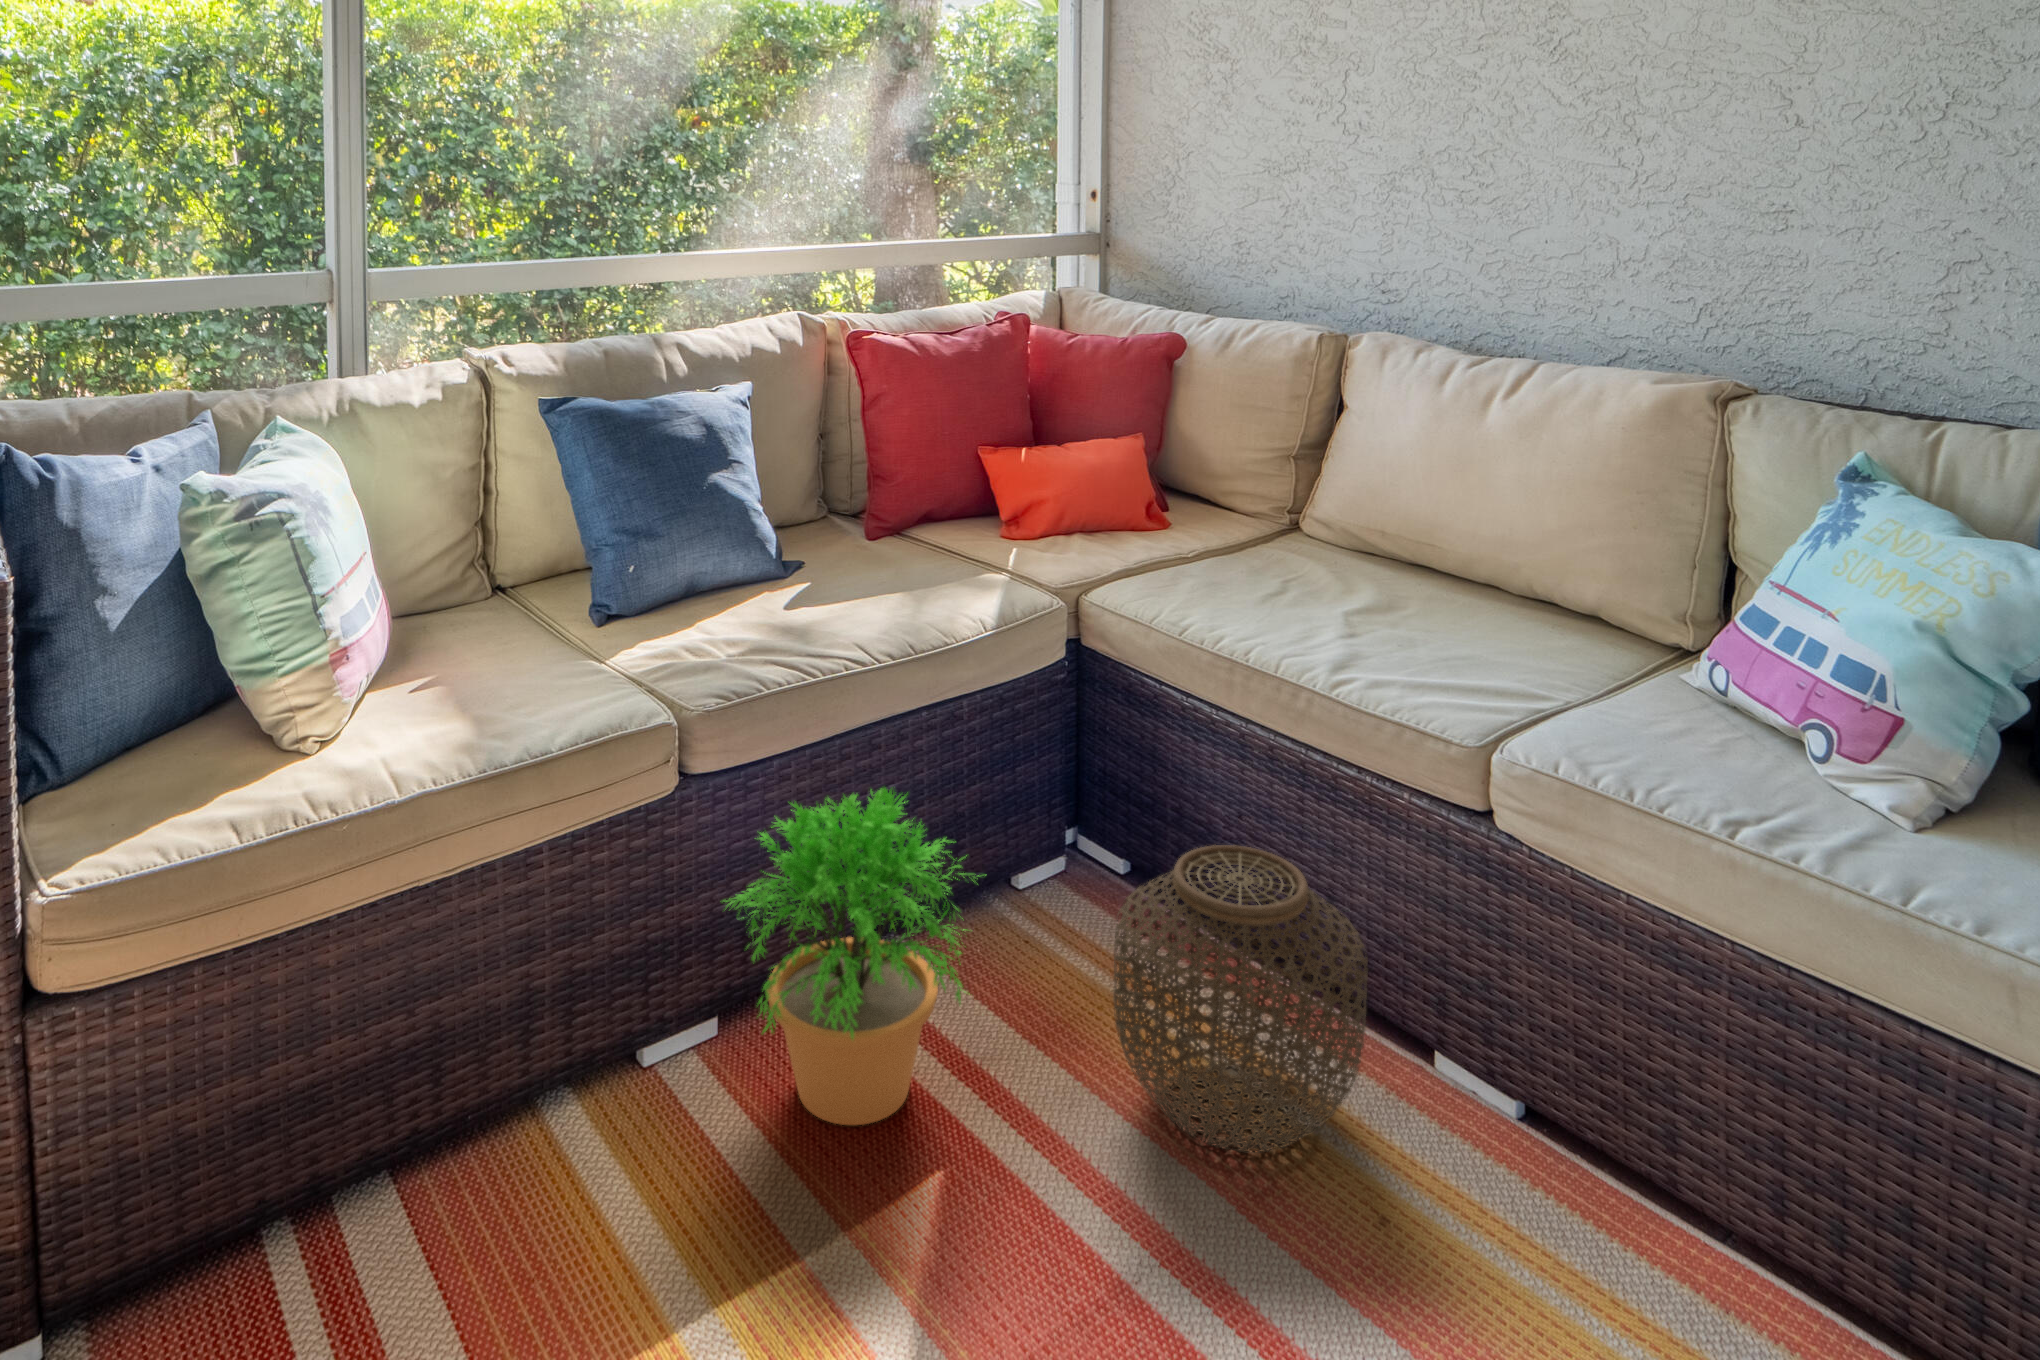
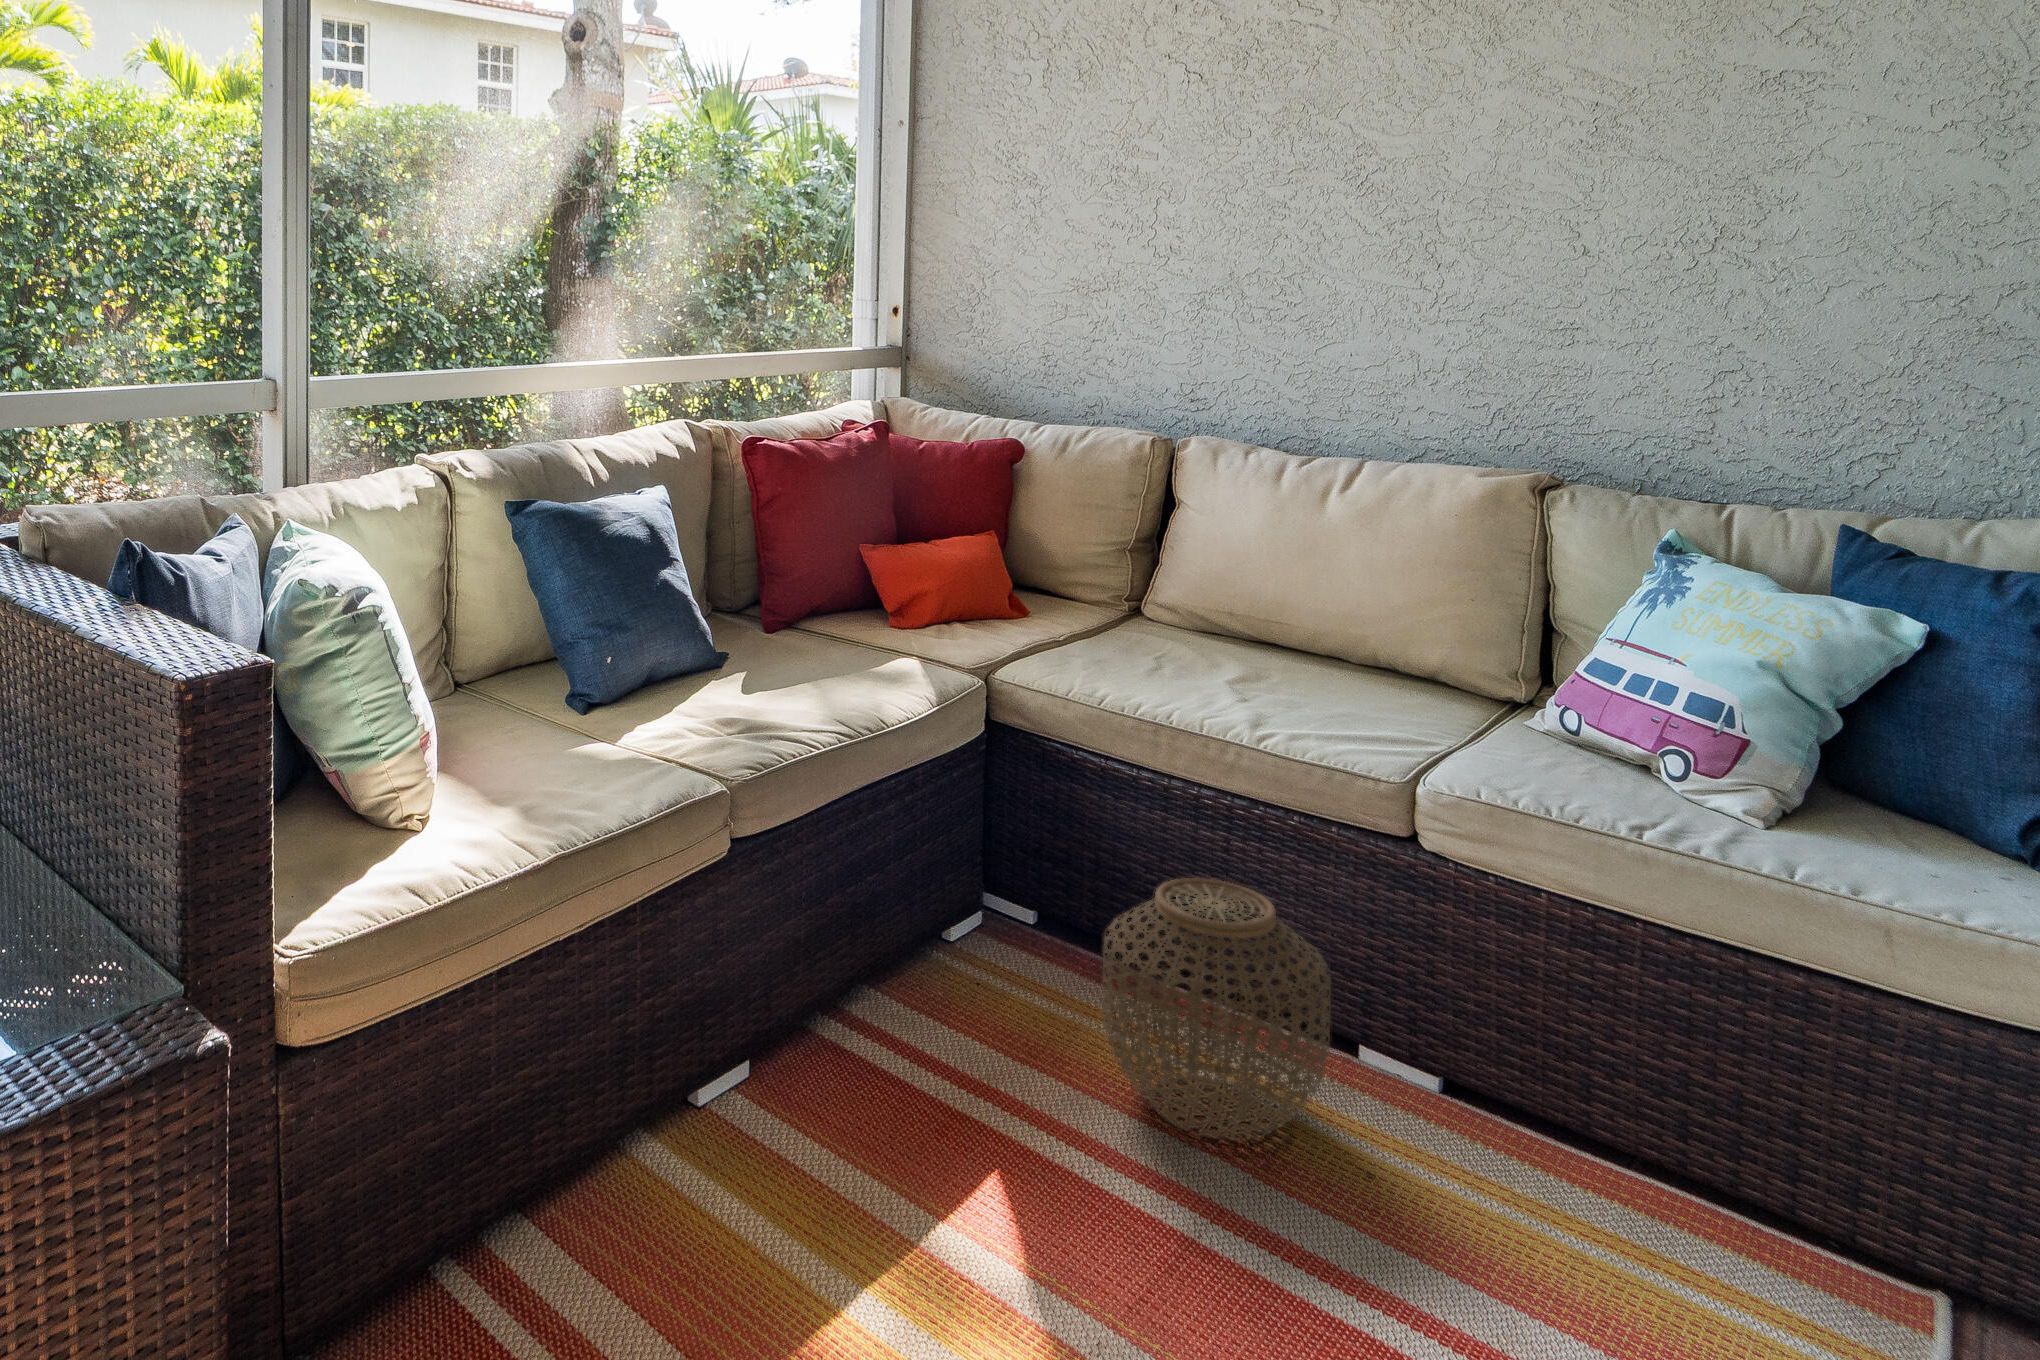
potted plant: present [730,788,979,1125] -> none [772,836,995,1140]

